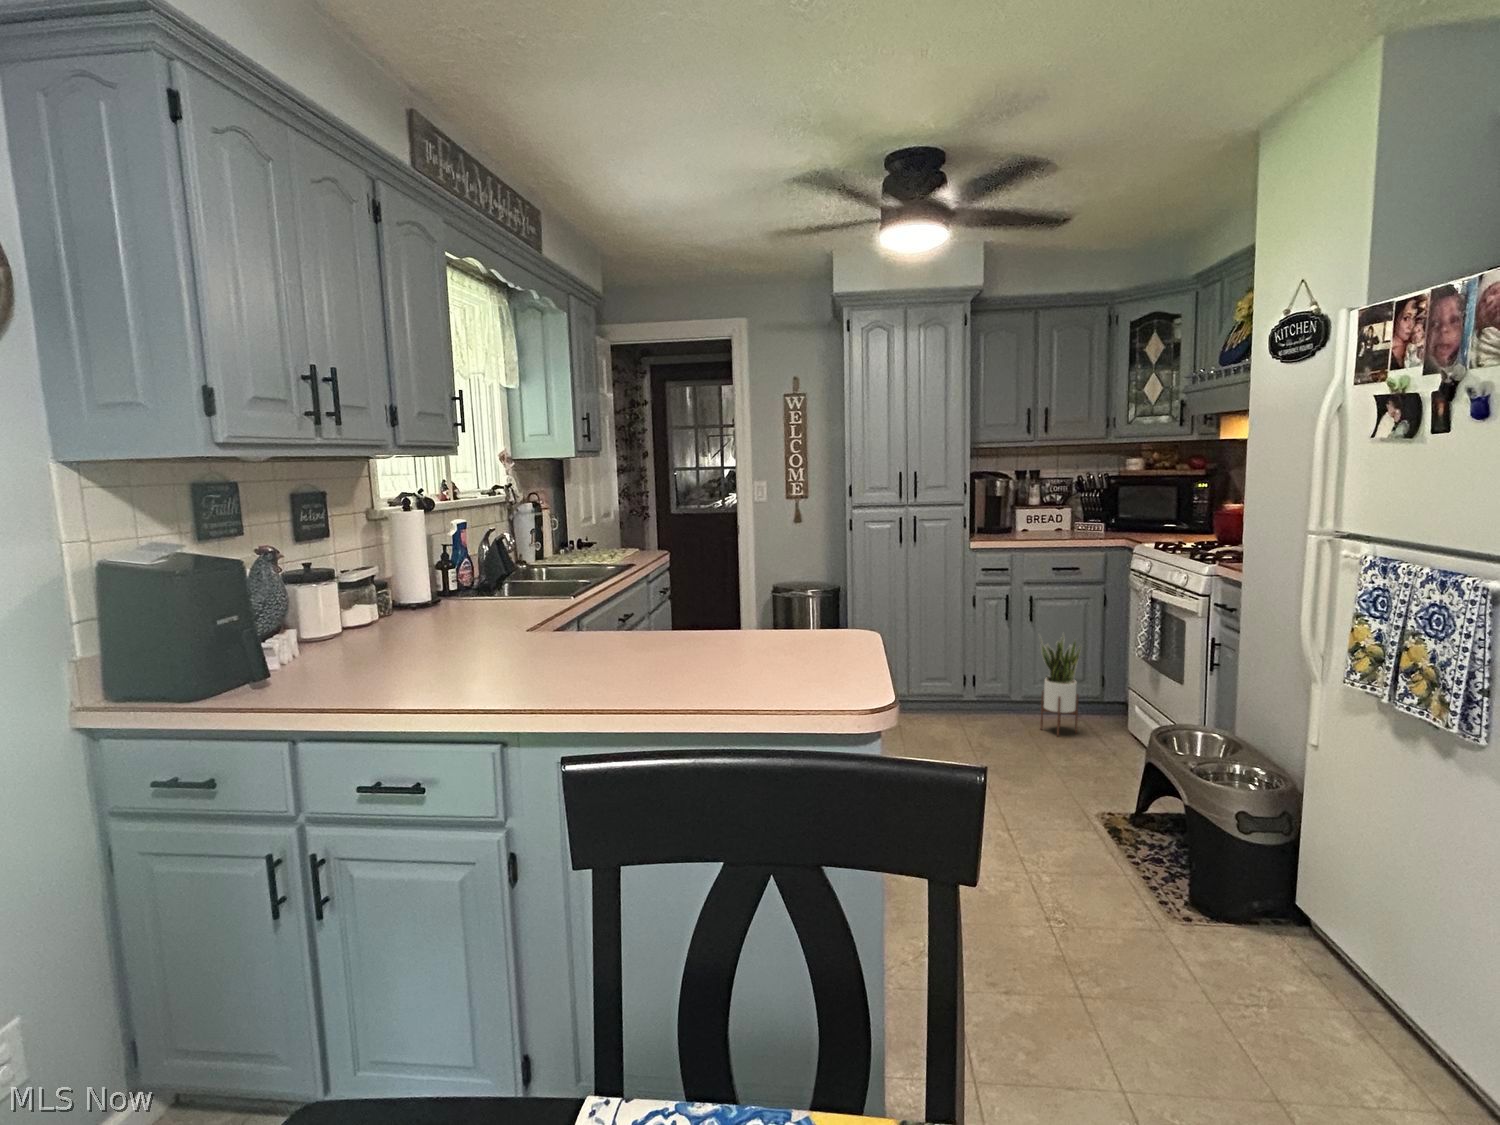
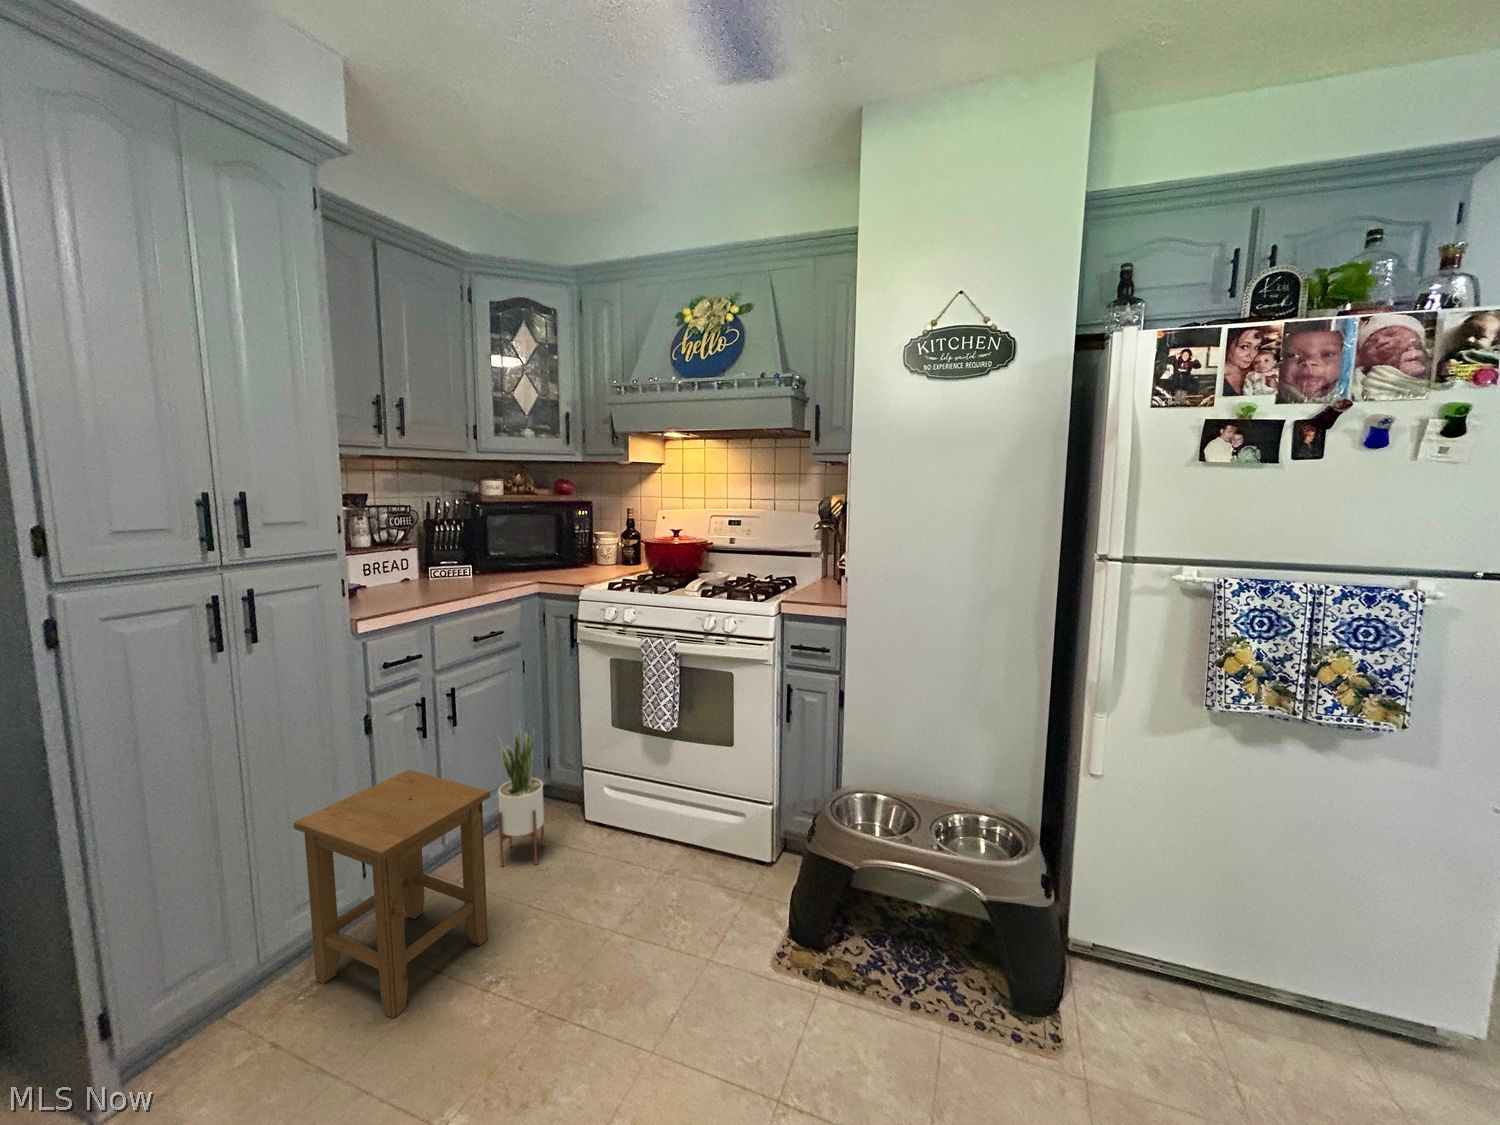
stool: none [921,635,997,742] -> present [294,770,490,1018]

